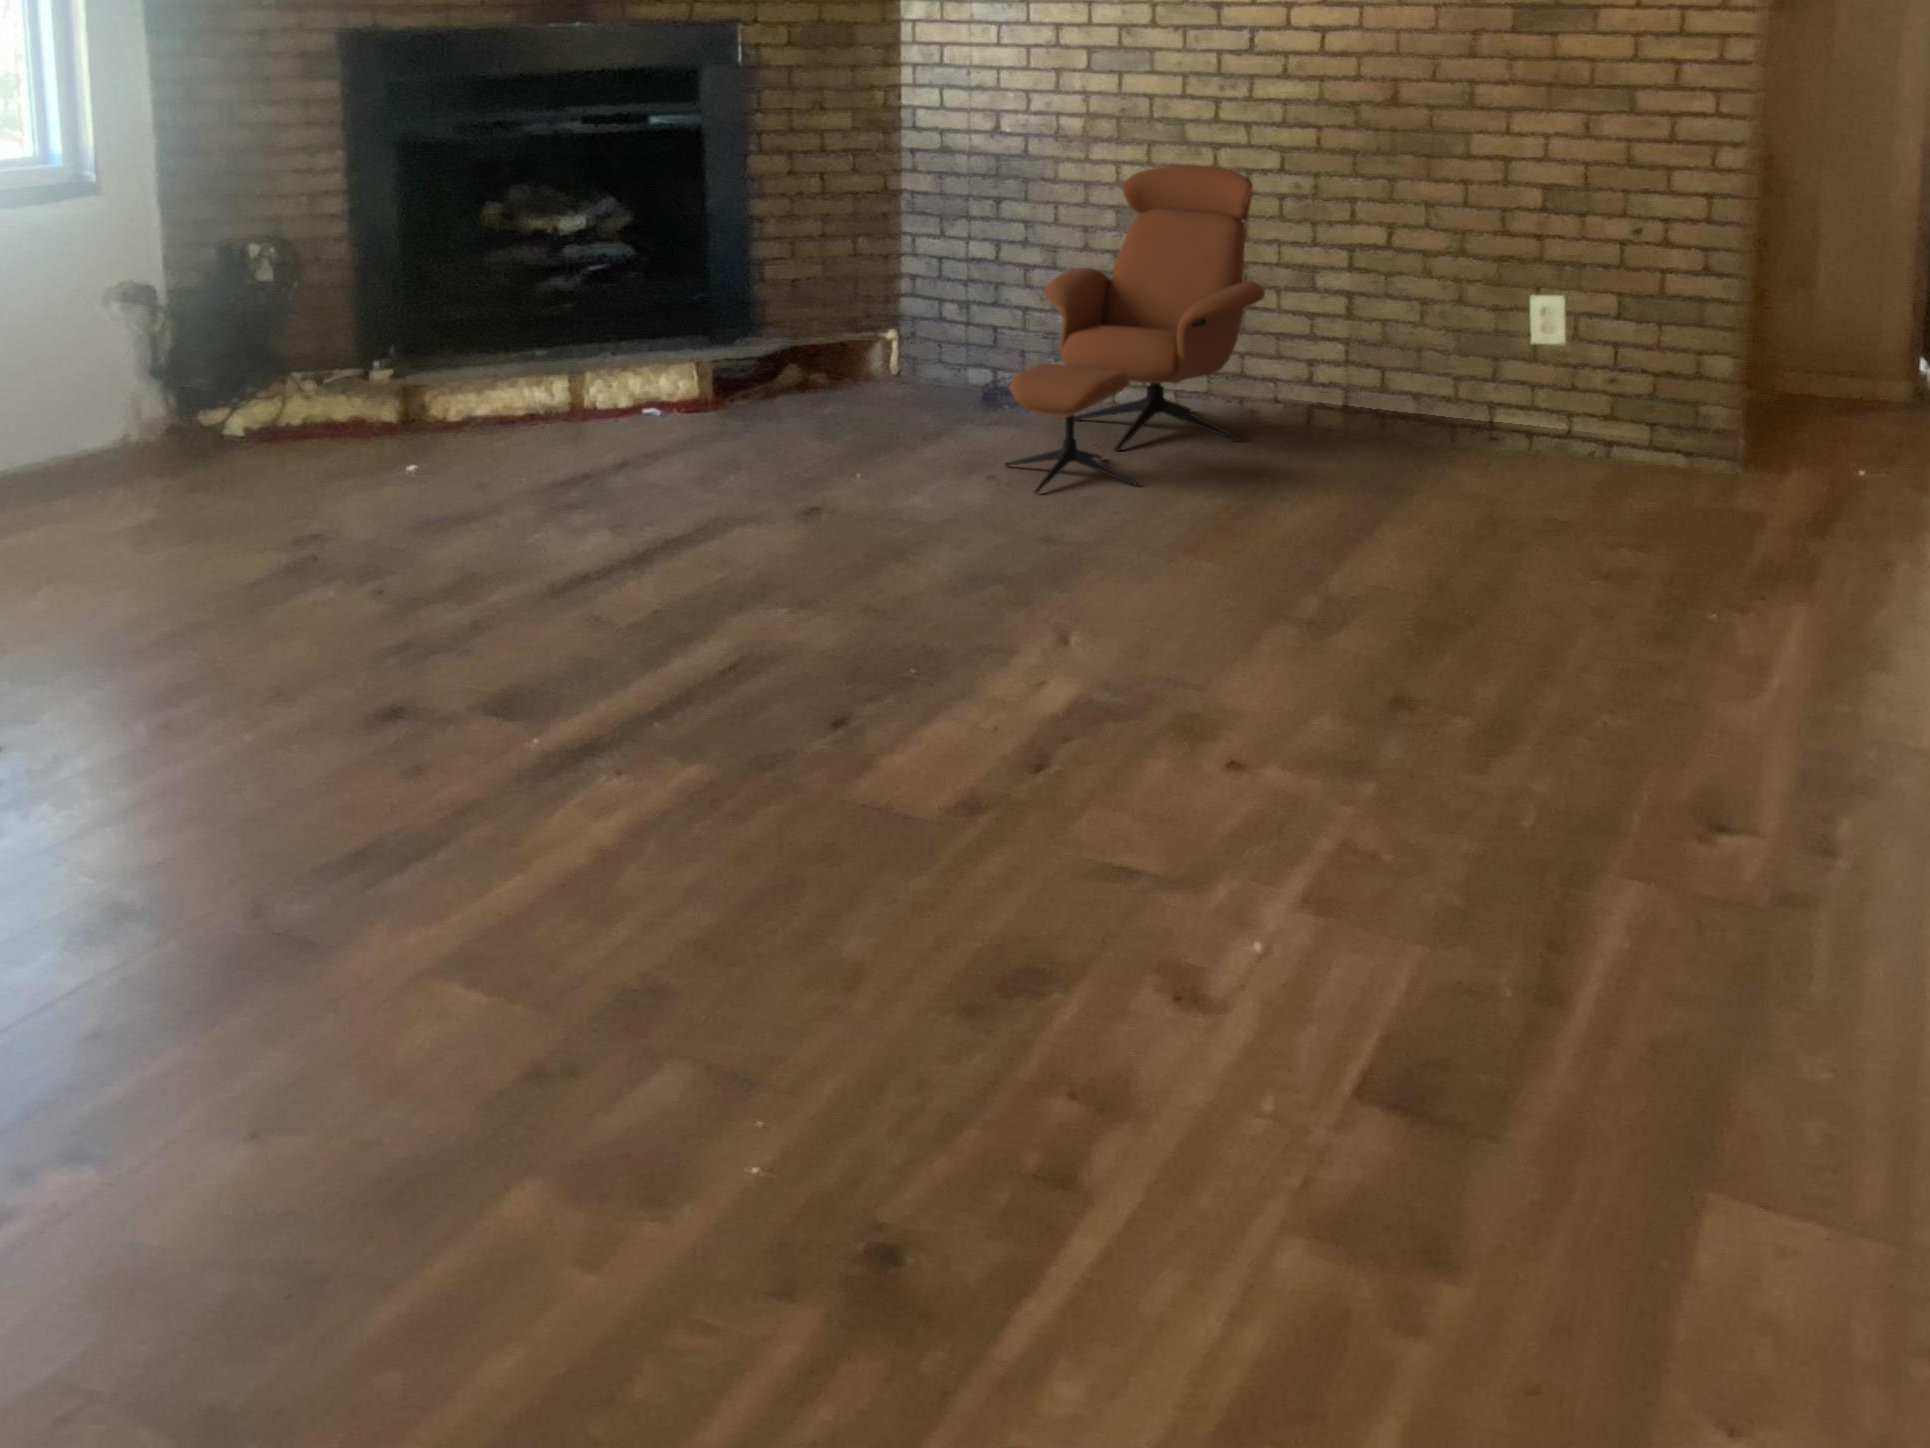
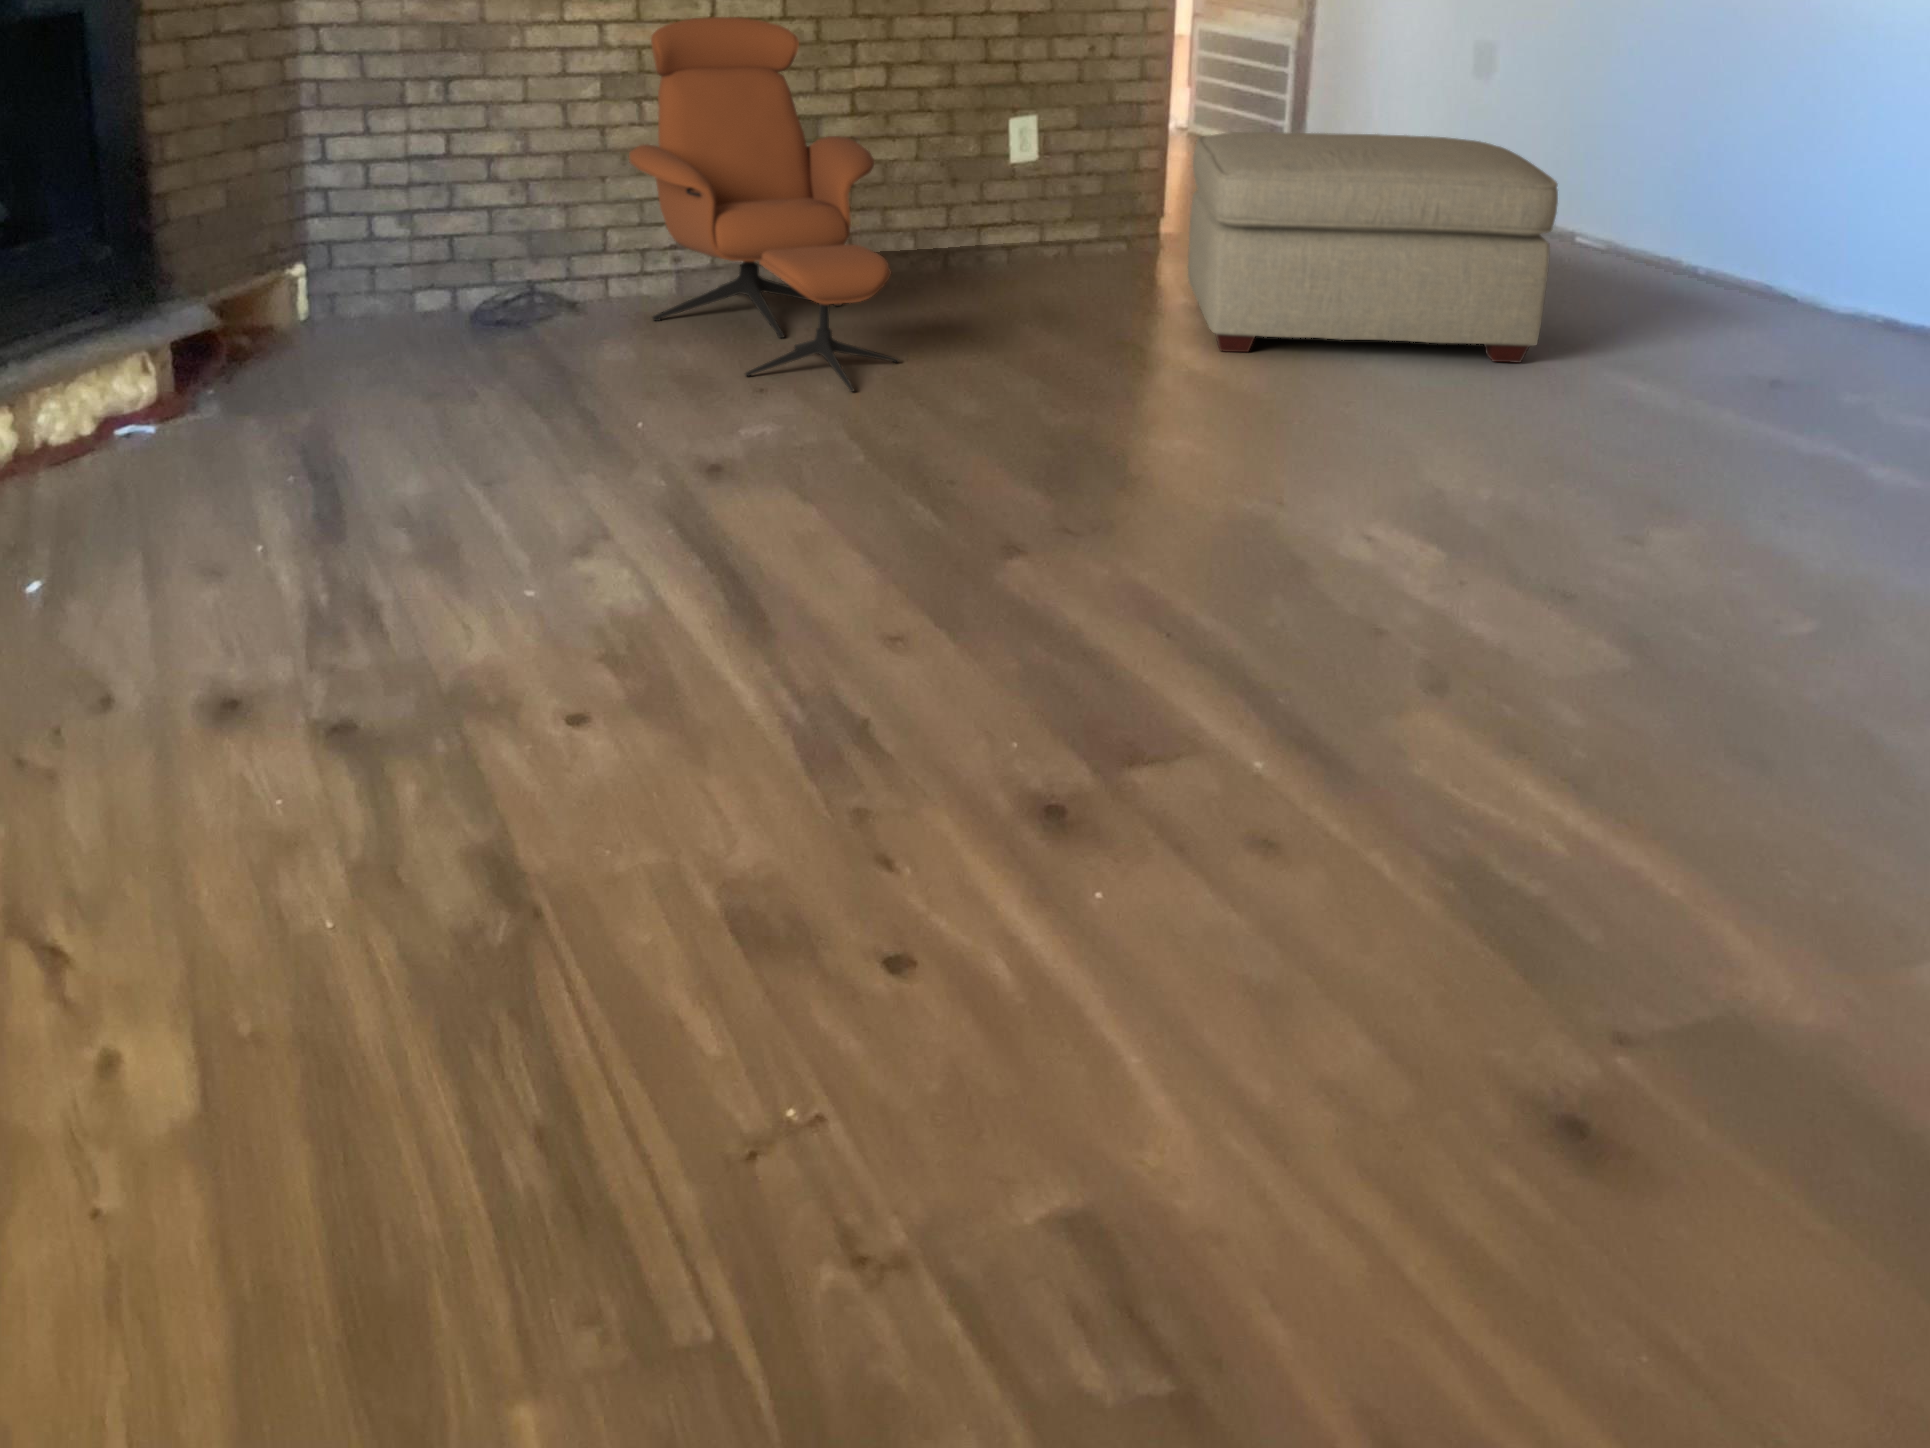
ottoman: none [1415,328,1897,644] -> present [1188,132,1558,363]

